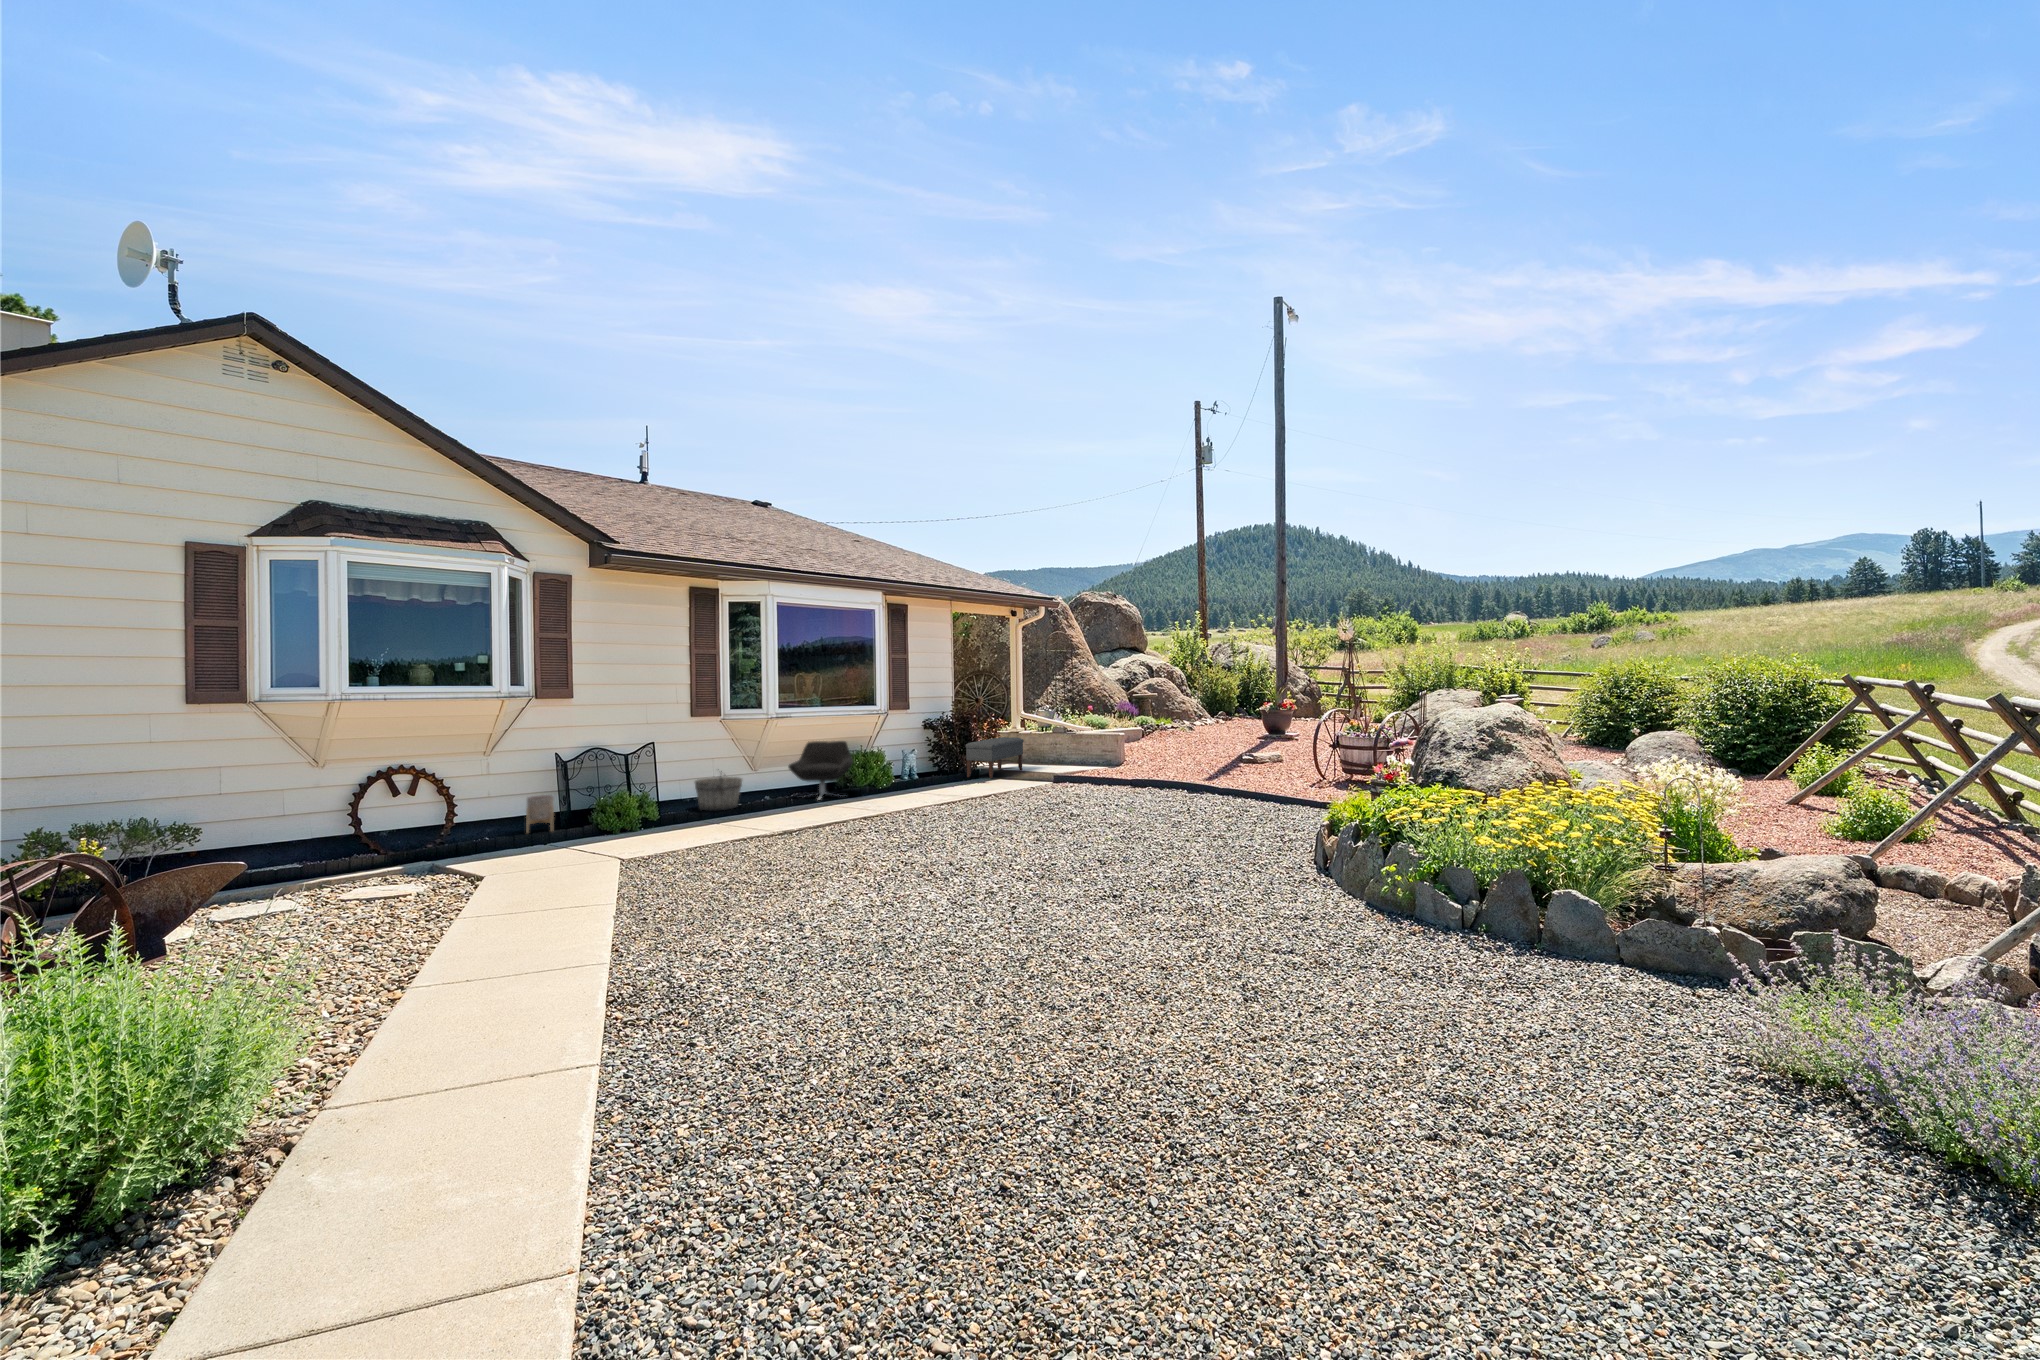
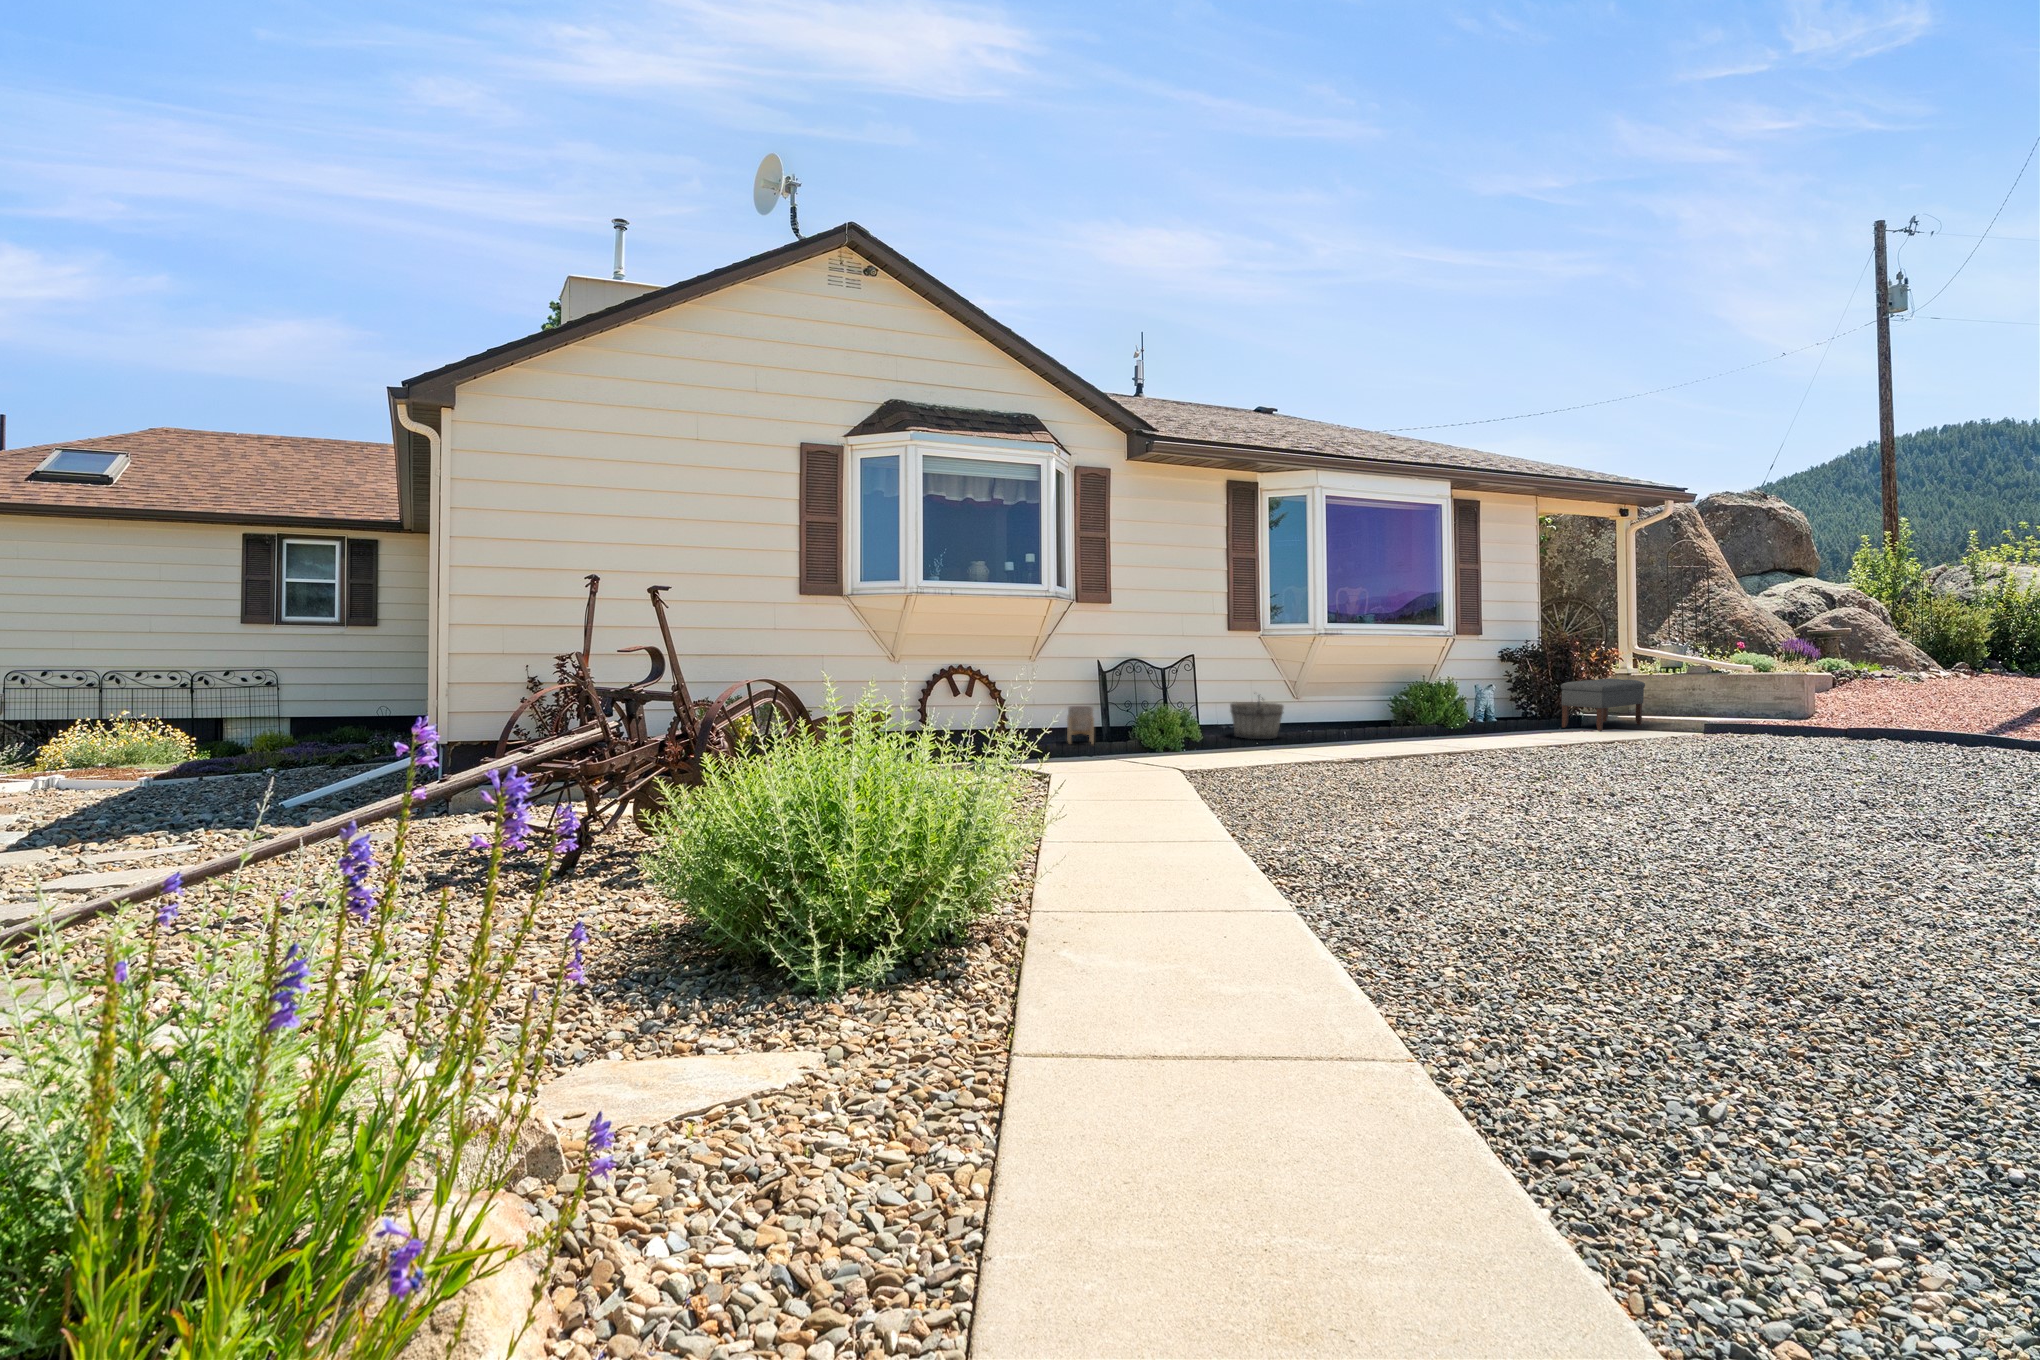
lounge chair: present [788,741,853,799] -> none [1334,668,1415,738]

